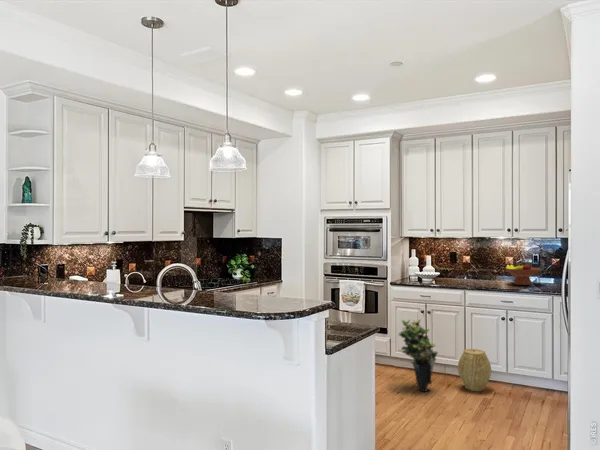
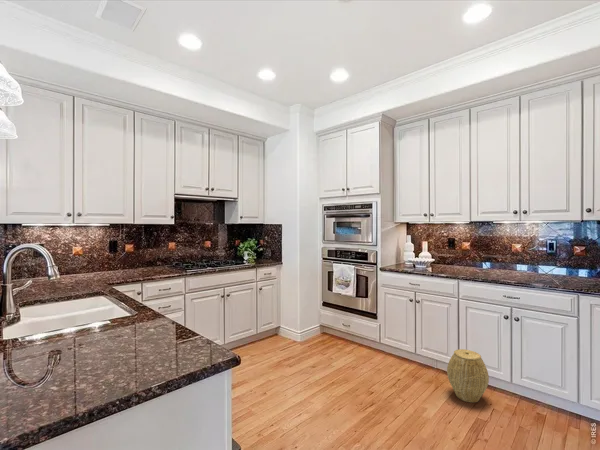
fruit bowl: present [505,263,540,285] -> none [509,251,557,278]
potted plant: present [399,320,438,392] -> none [376,310,423,396]

